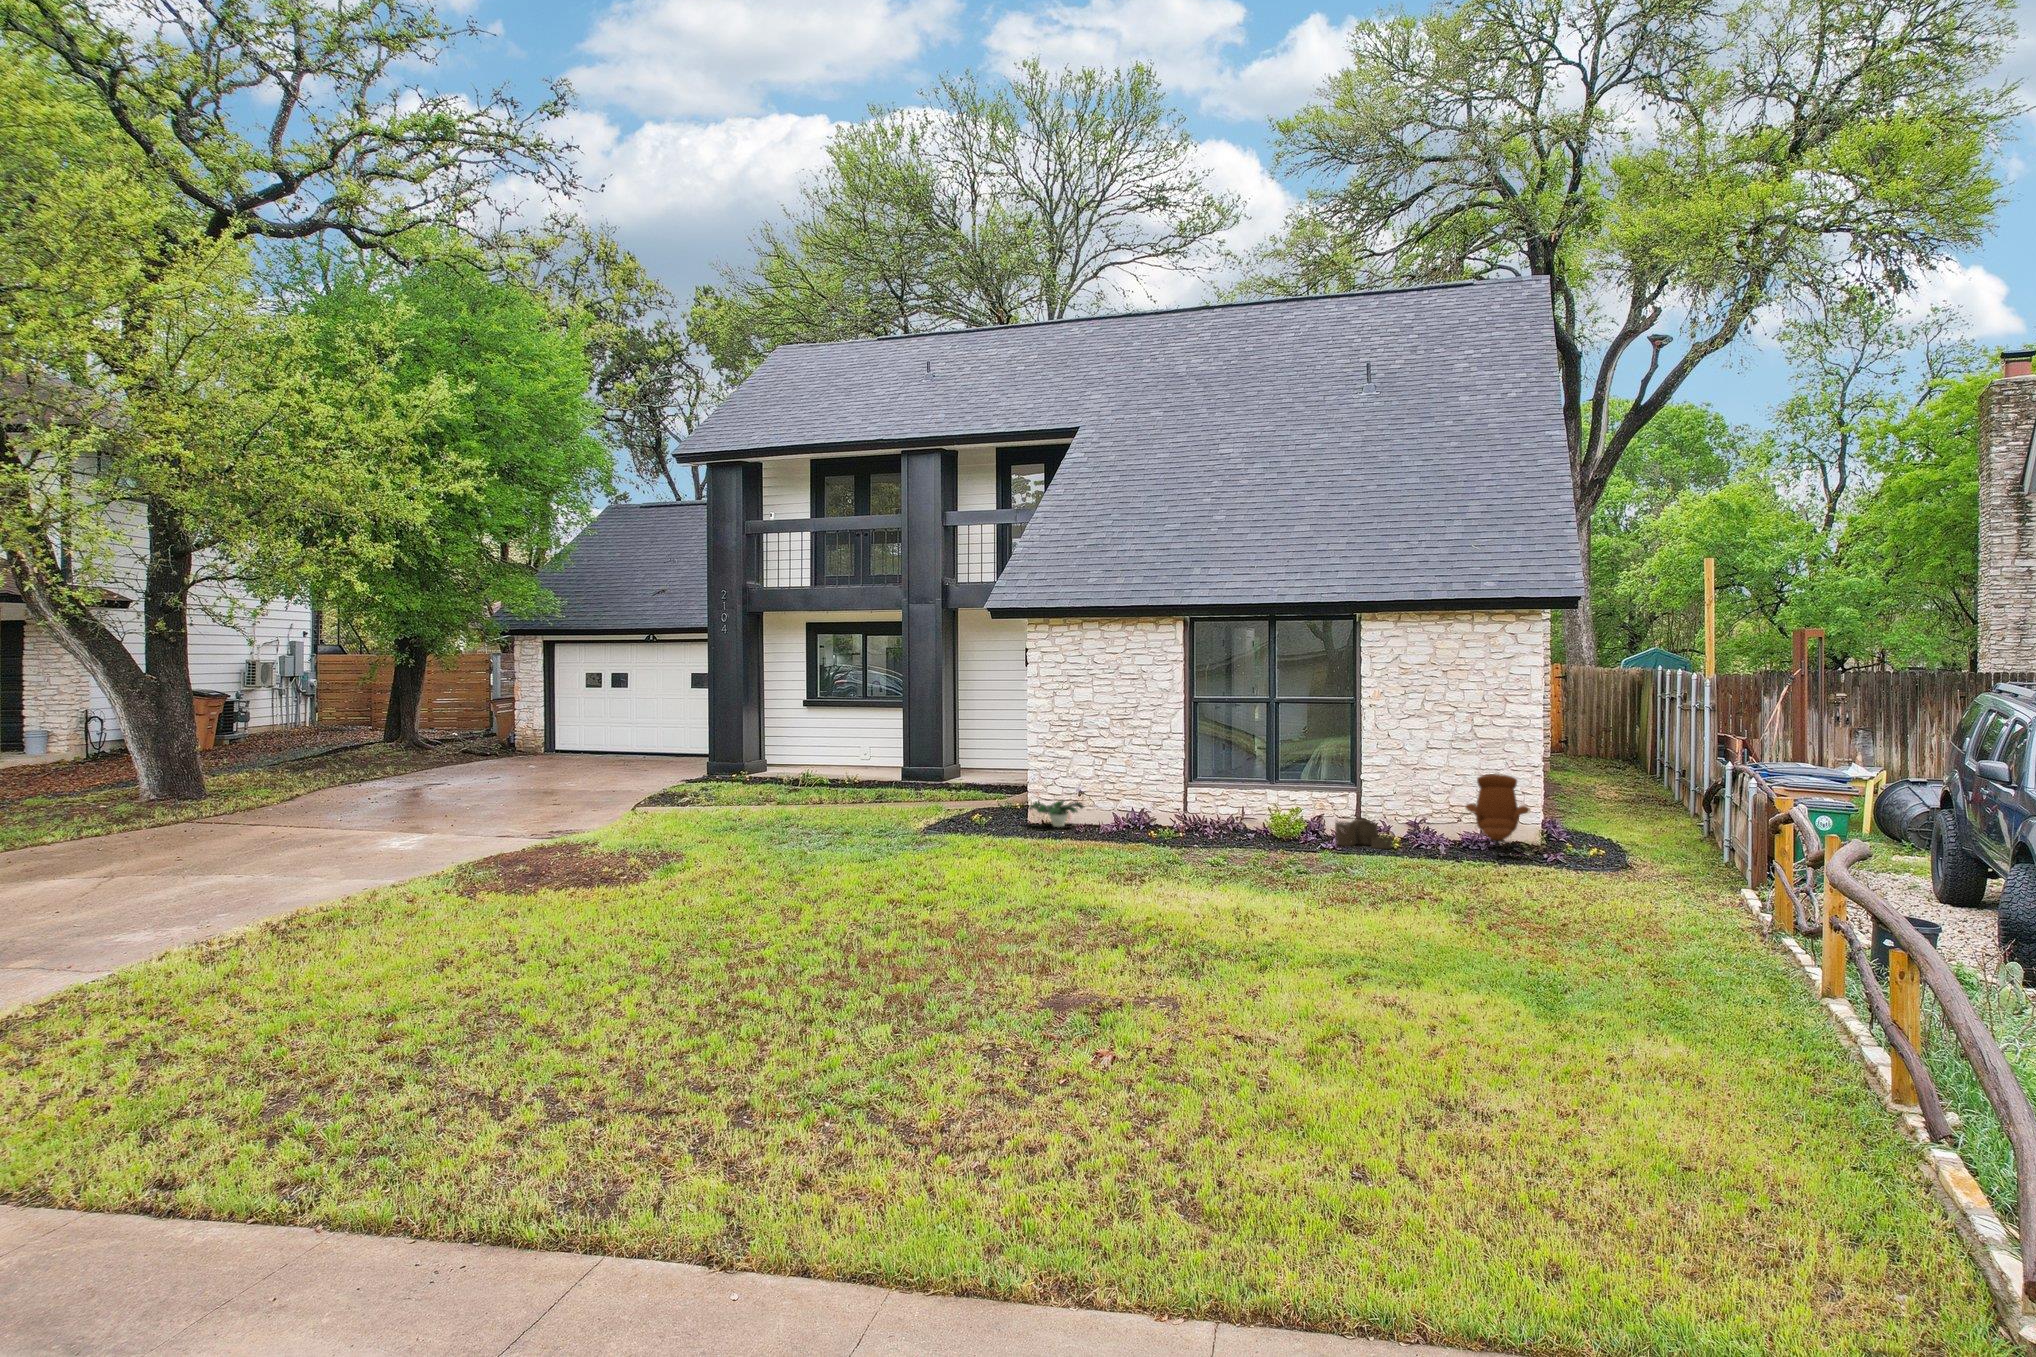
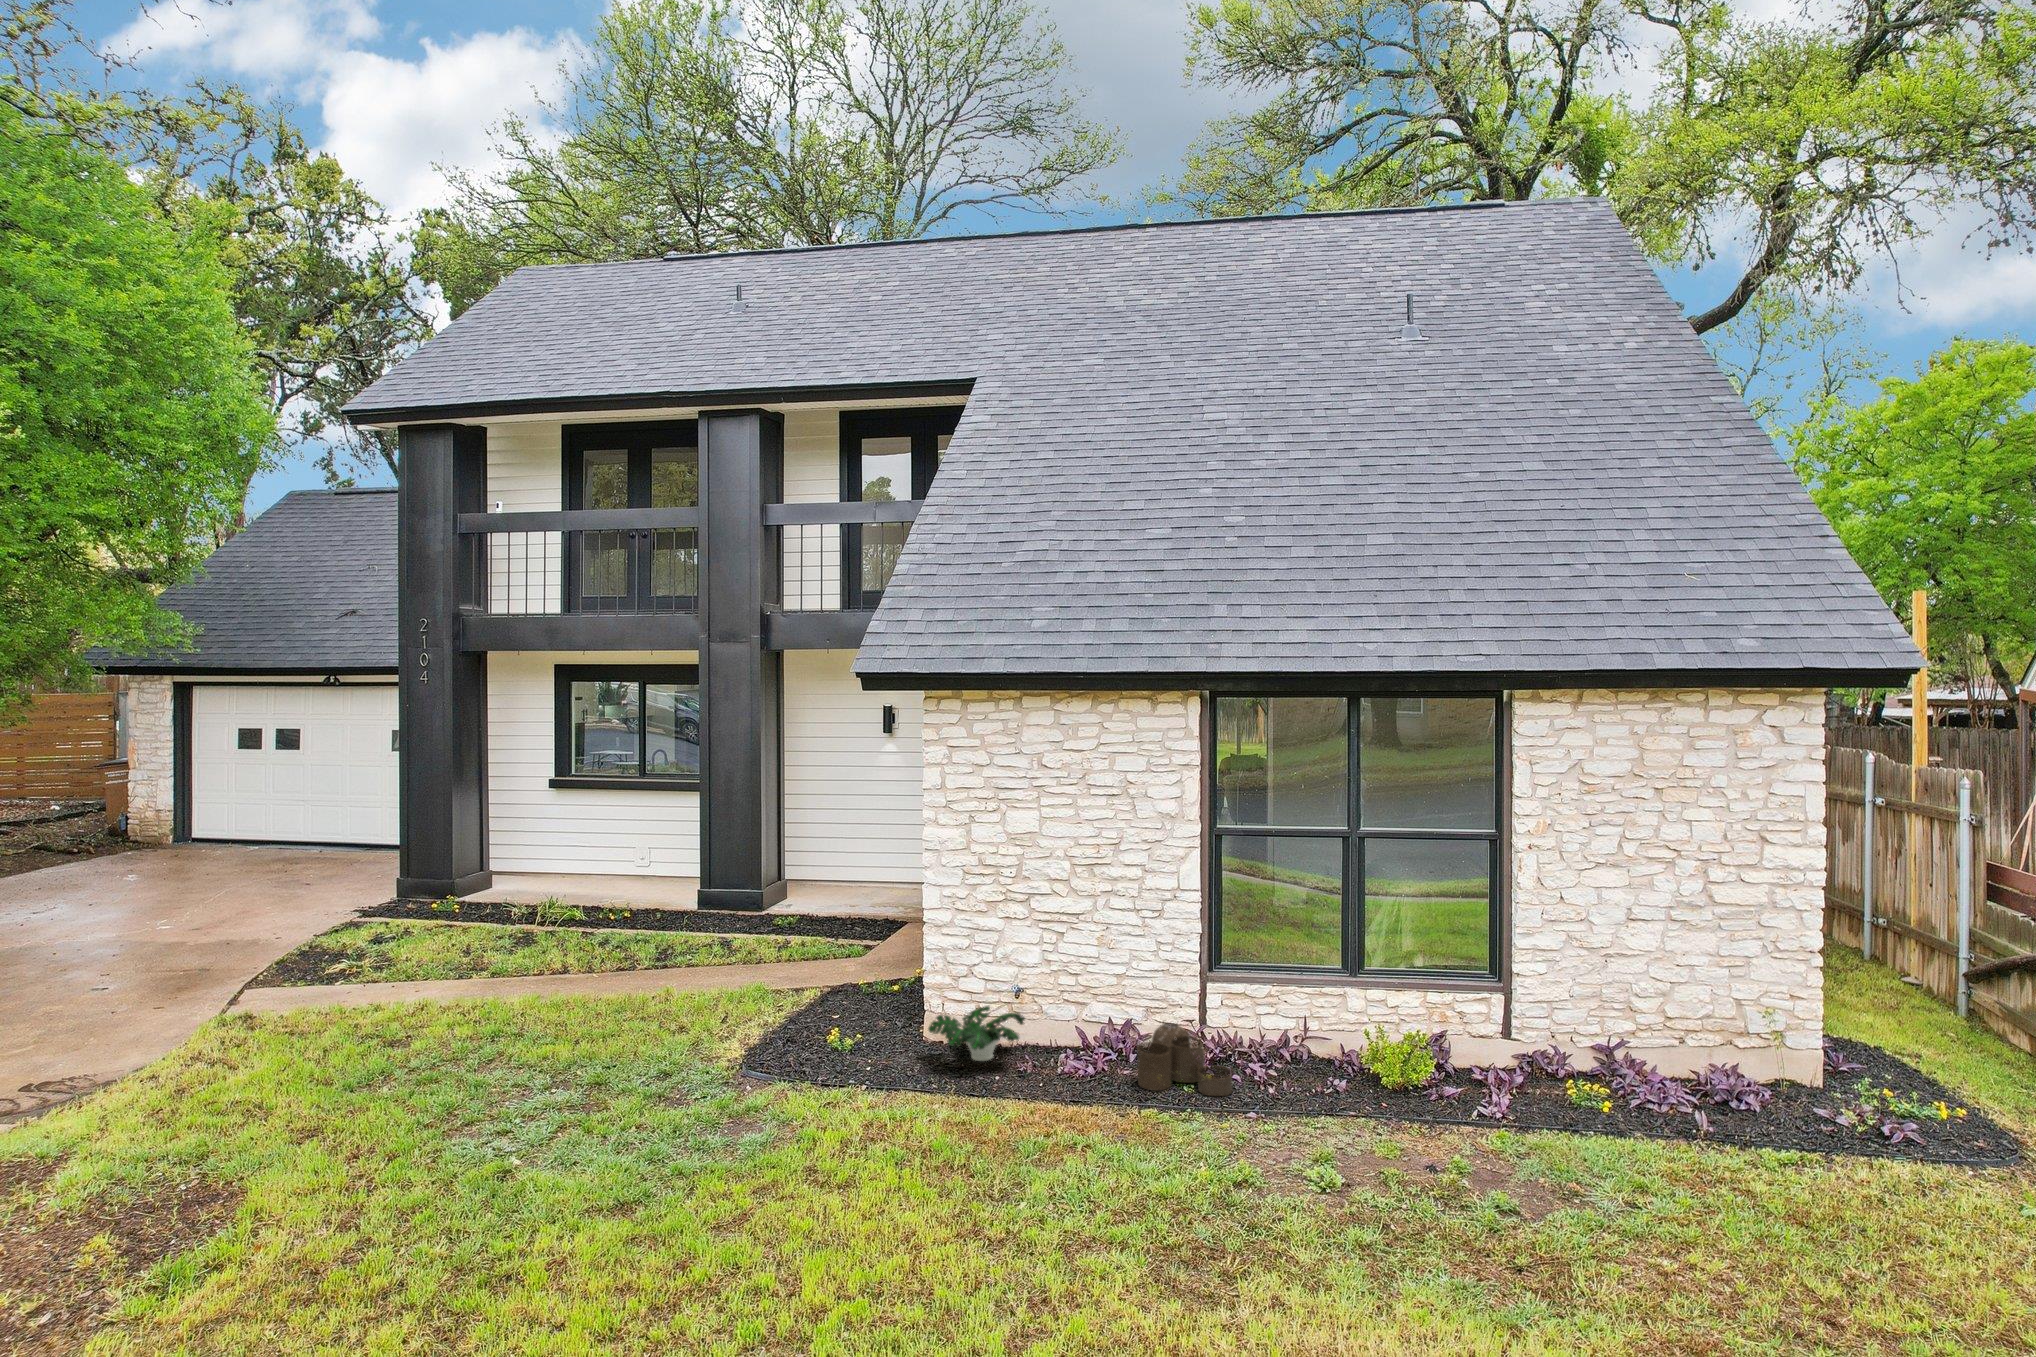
lounge chair: present [1465,774,1529,857] -> none [1715,968,1864,1165]
woven basket: present [1335,817,1392,849] -> present [1137,1023,1233,1096]

